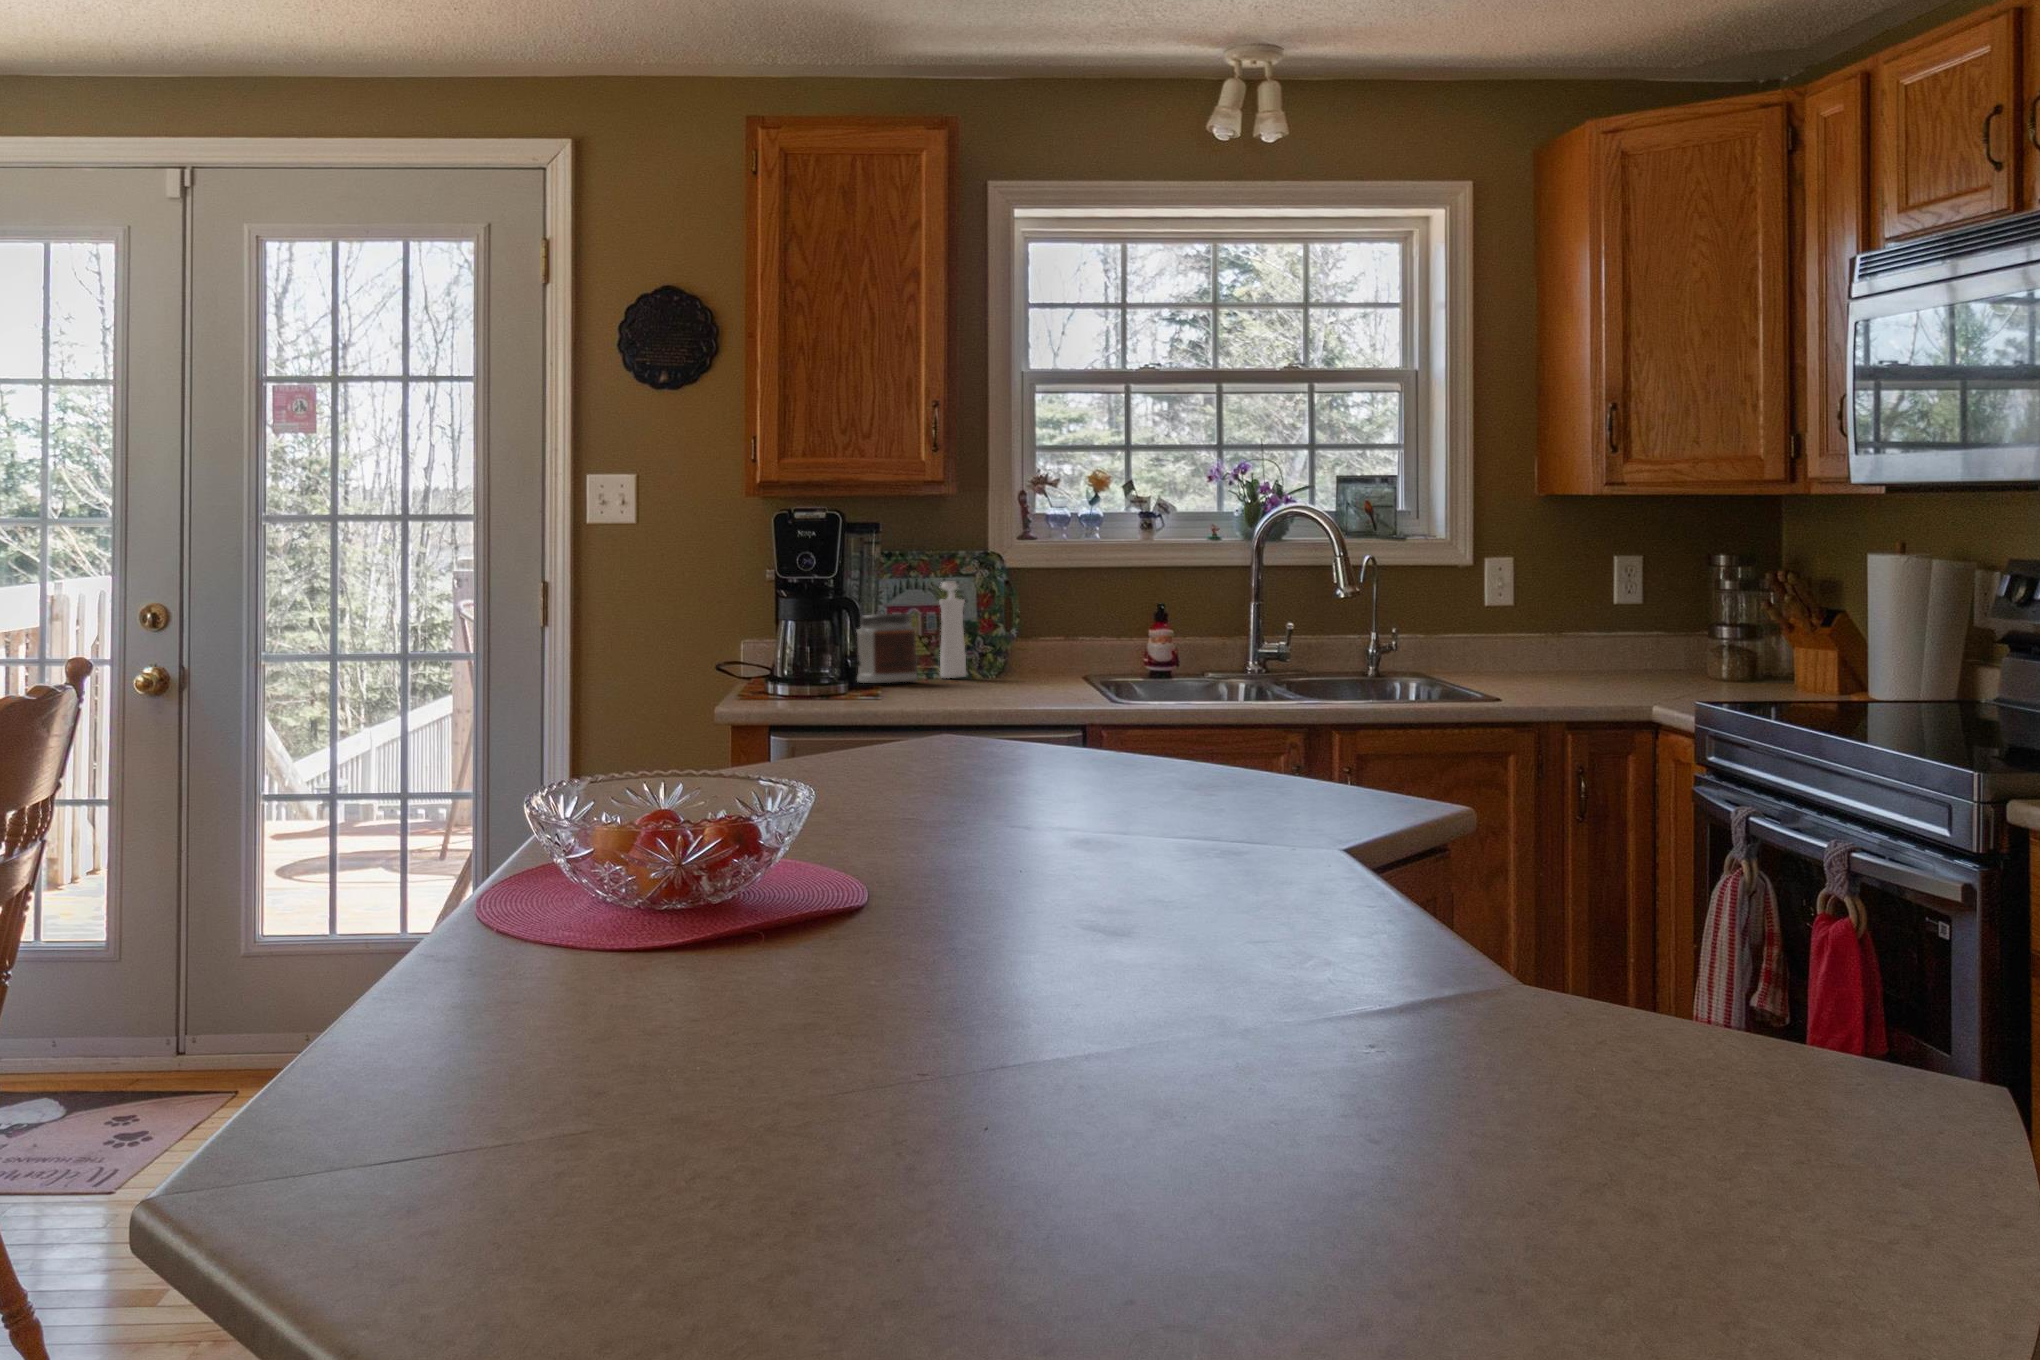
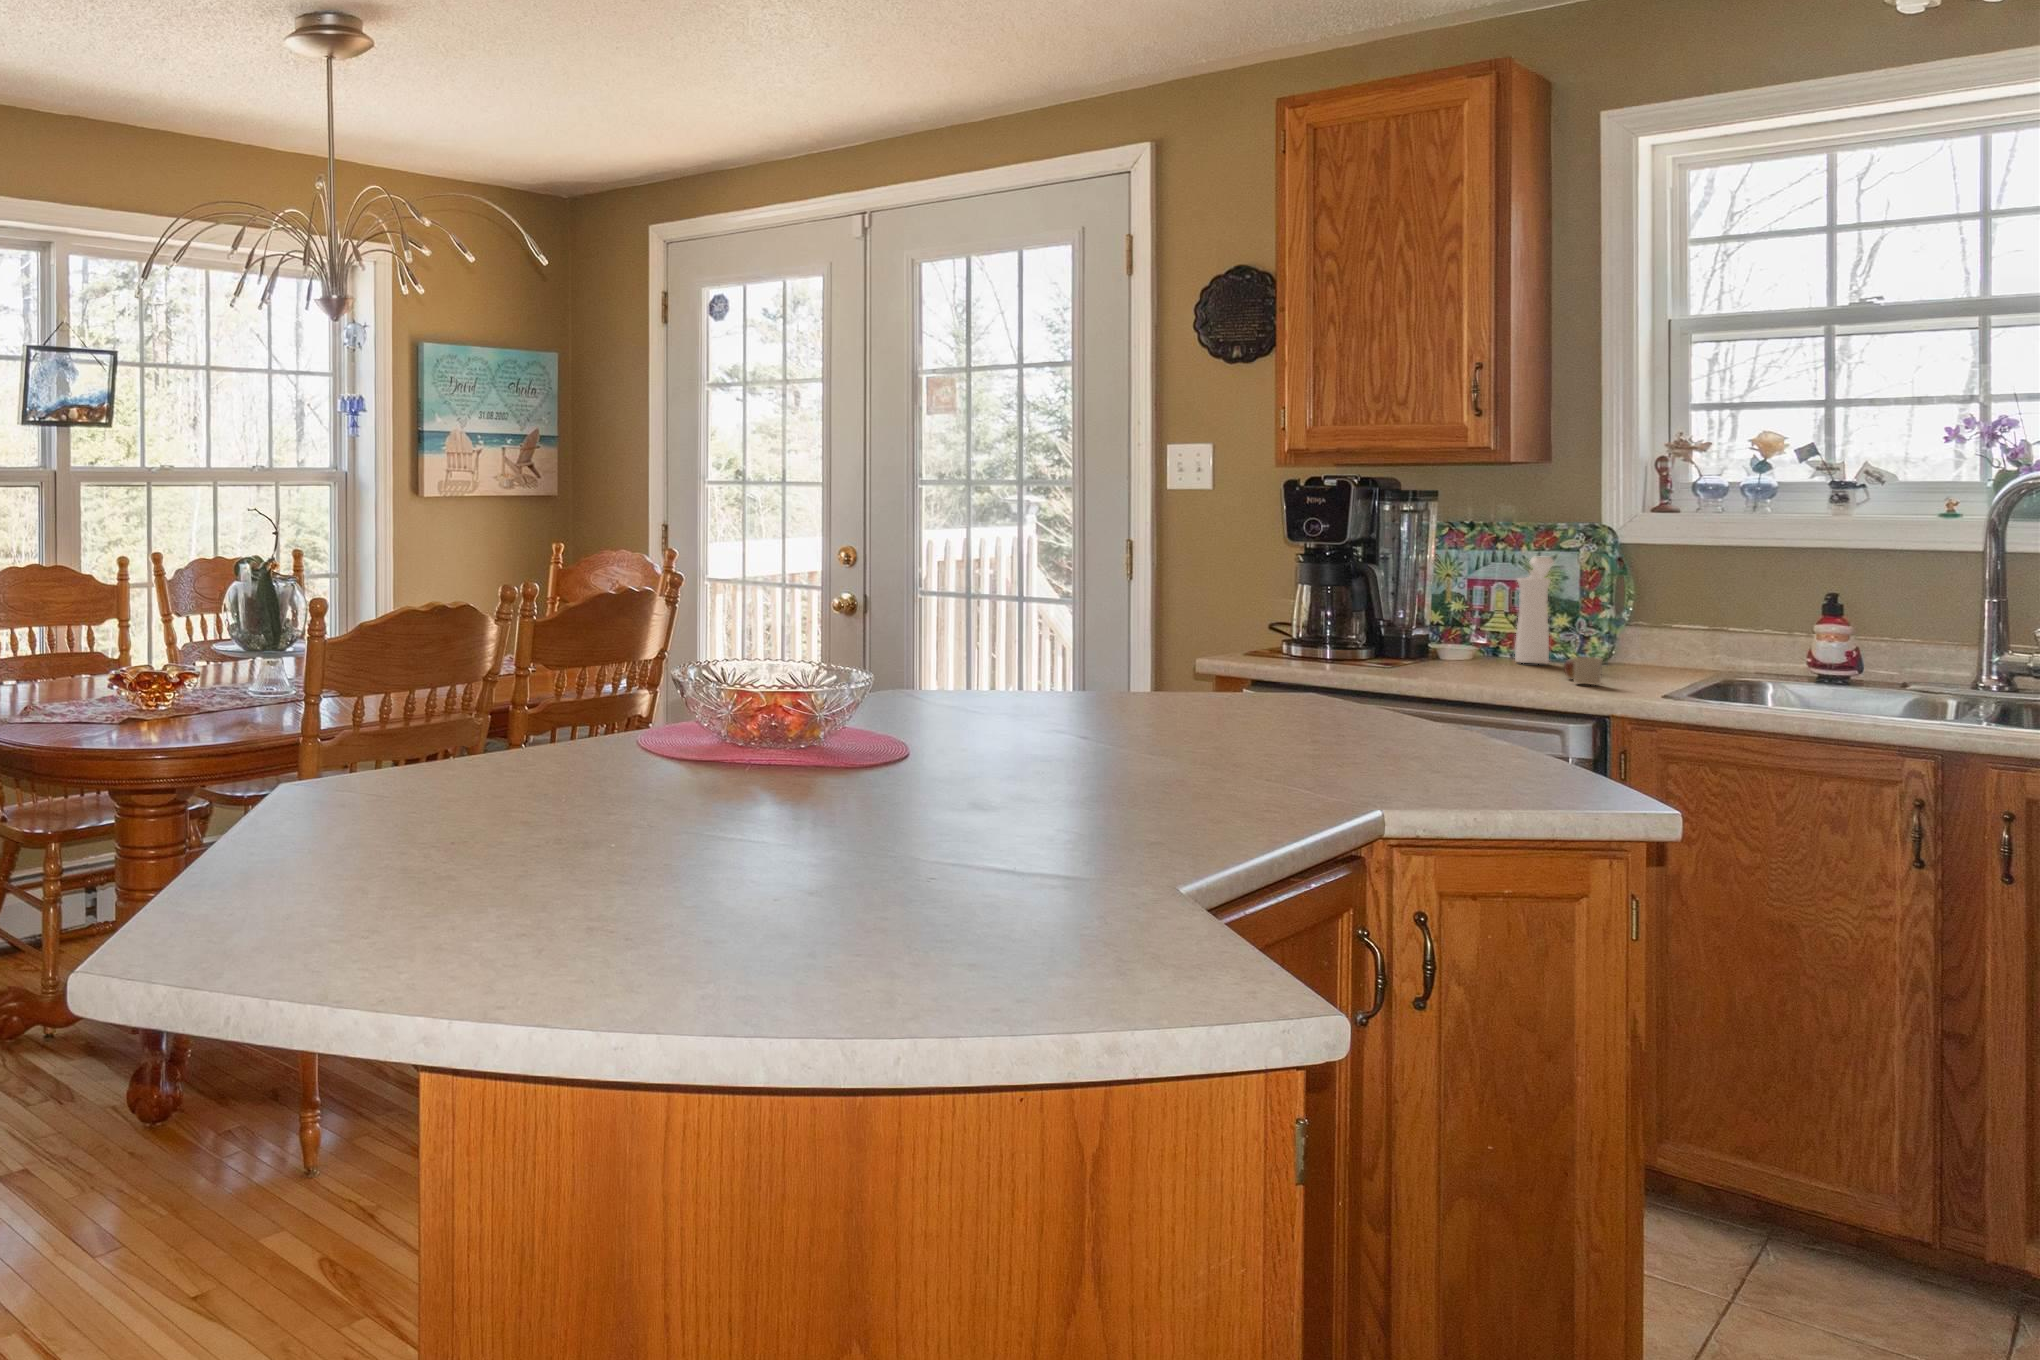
jar: present [857,614,918,683] -> none [1404,592,1475,665]
mug: none [994,662,1028,686] -> present [1564,657,1602,685]

